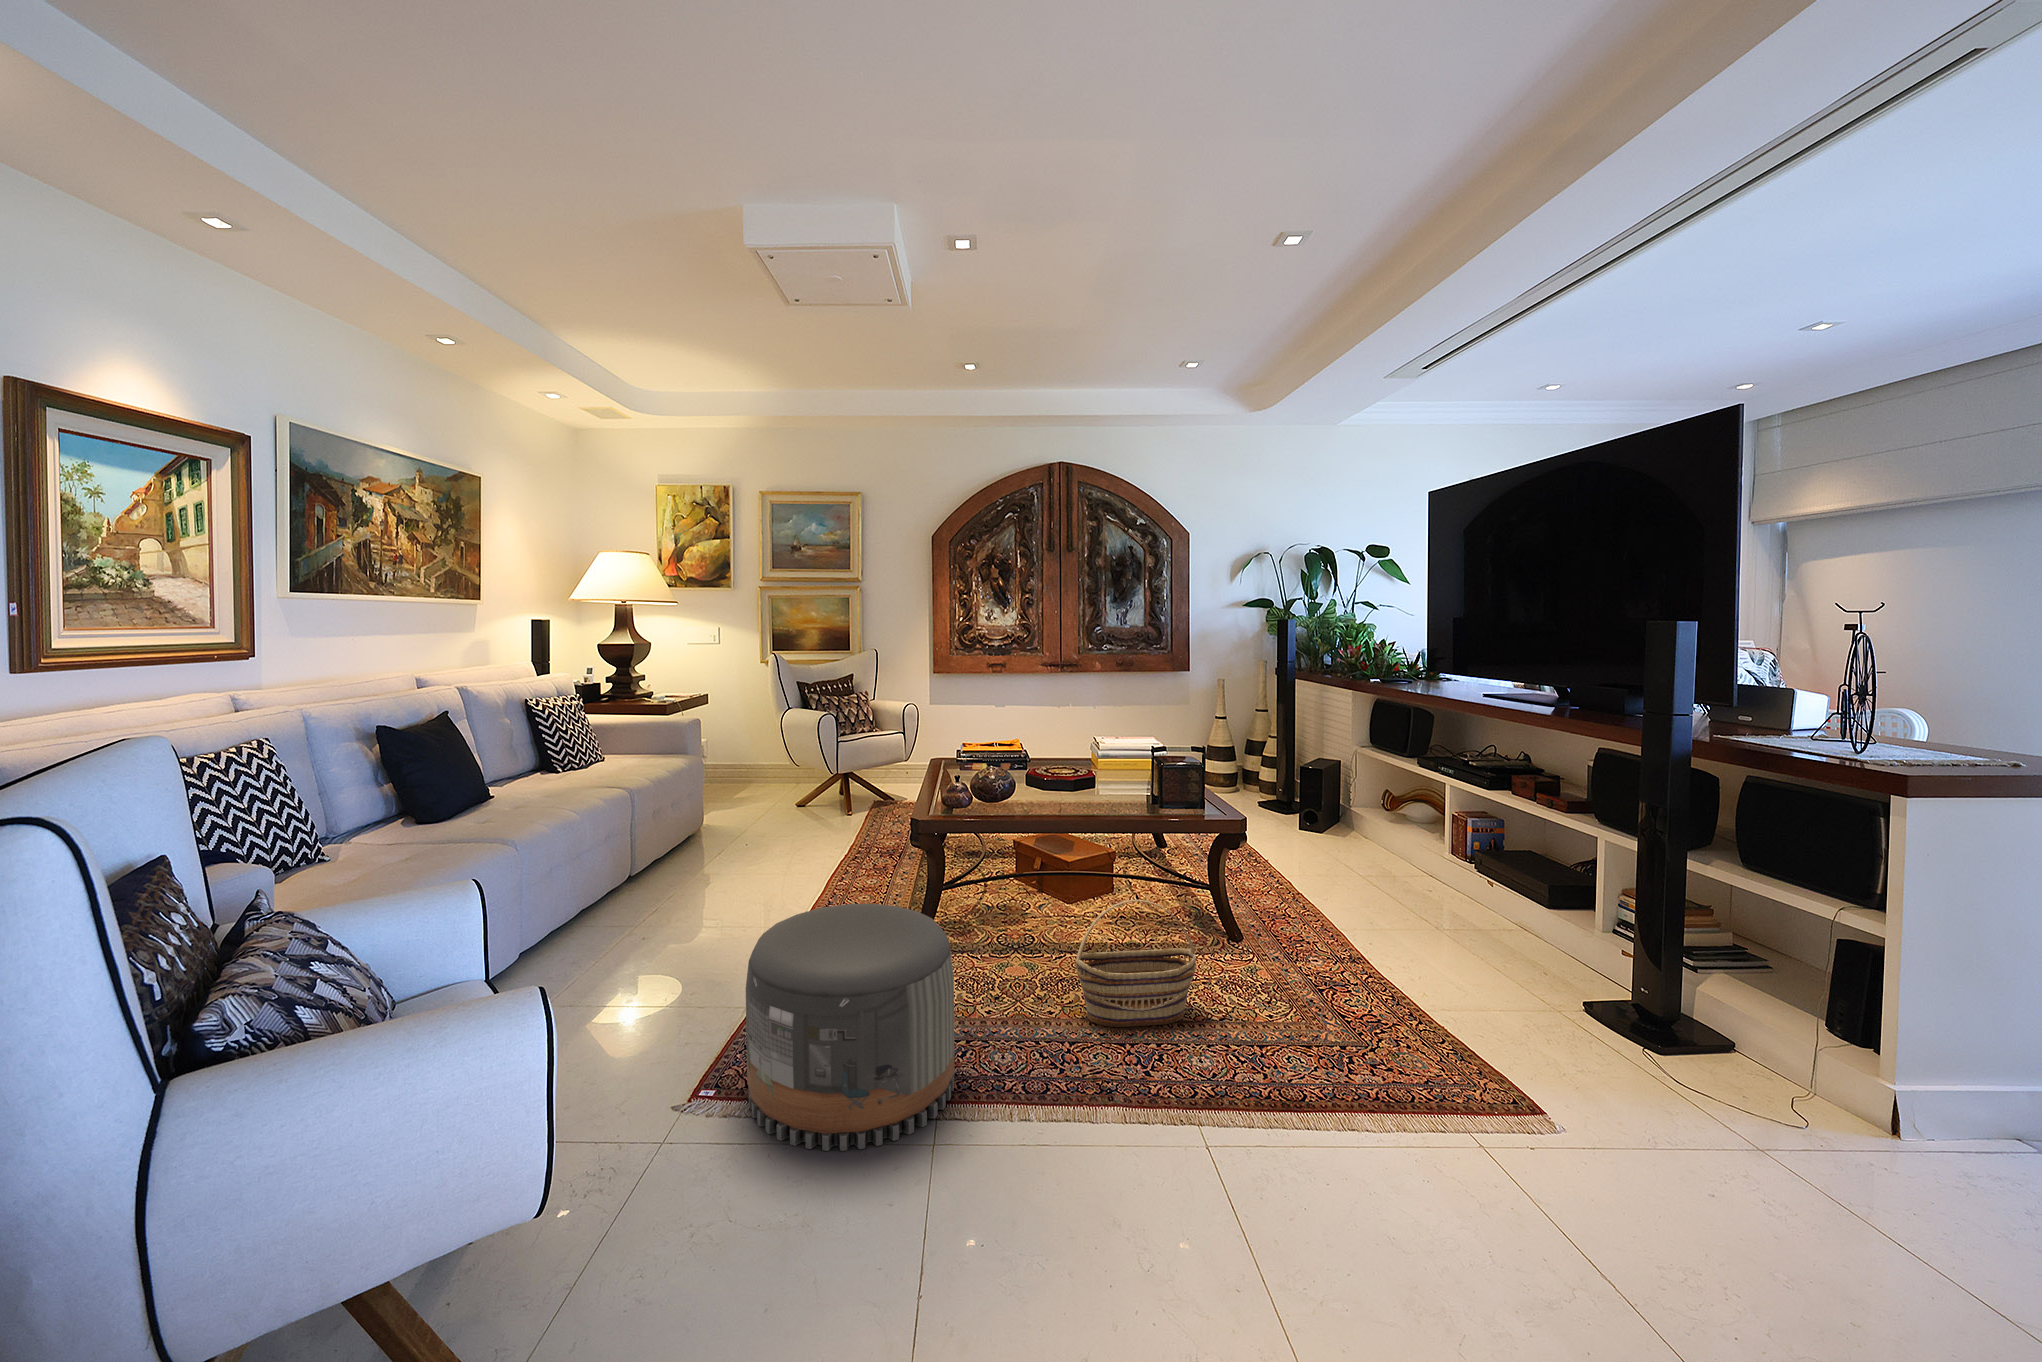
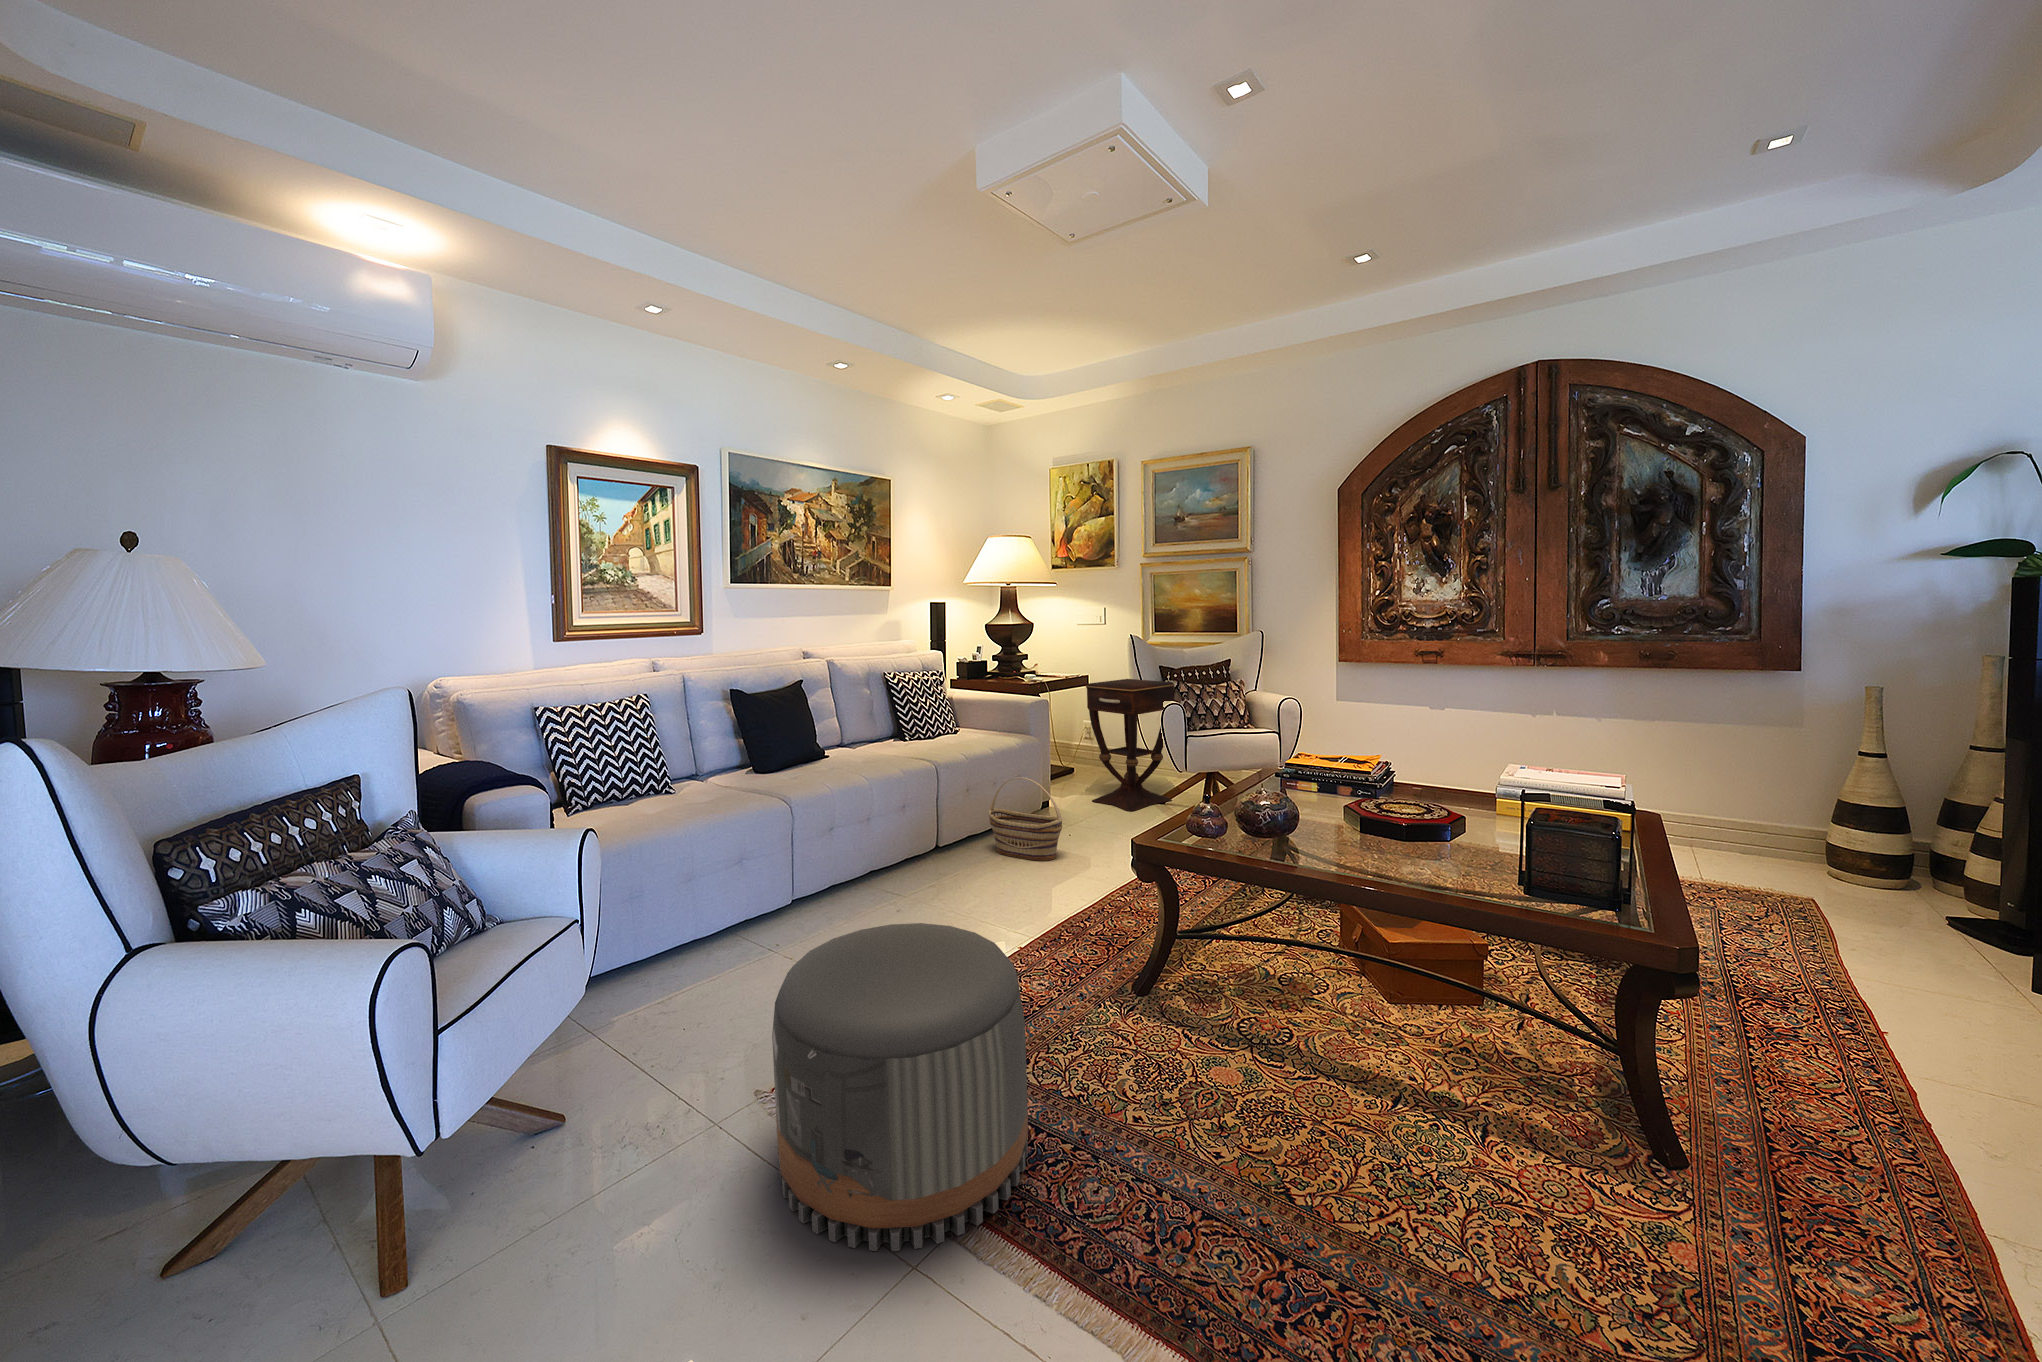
side table: none [735,699,818,825] -> present [1086,679,1175,811]
basket: present [1076,900,1196,1027] -> present [989,777,1062,861]

